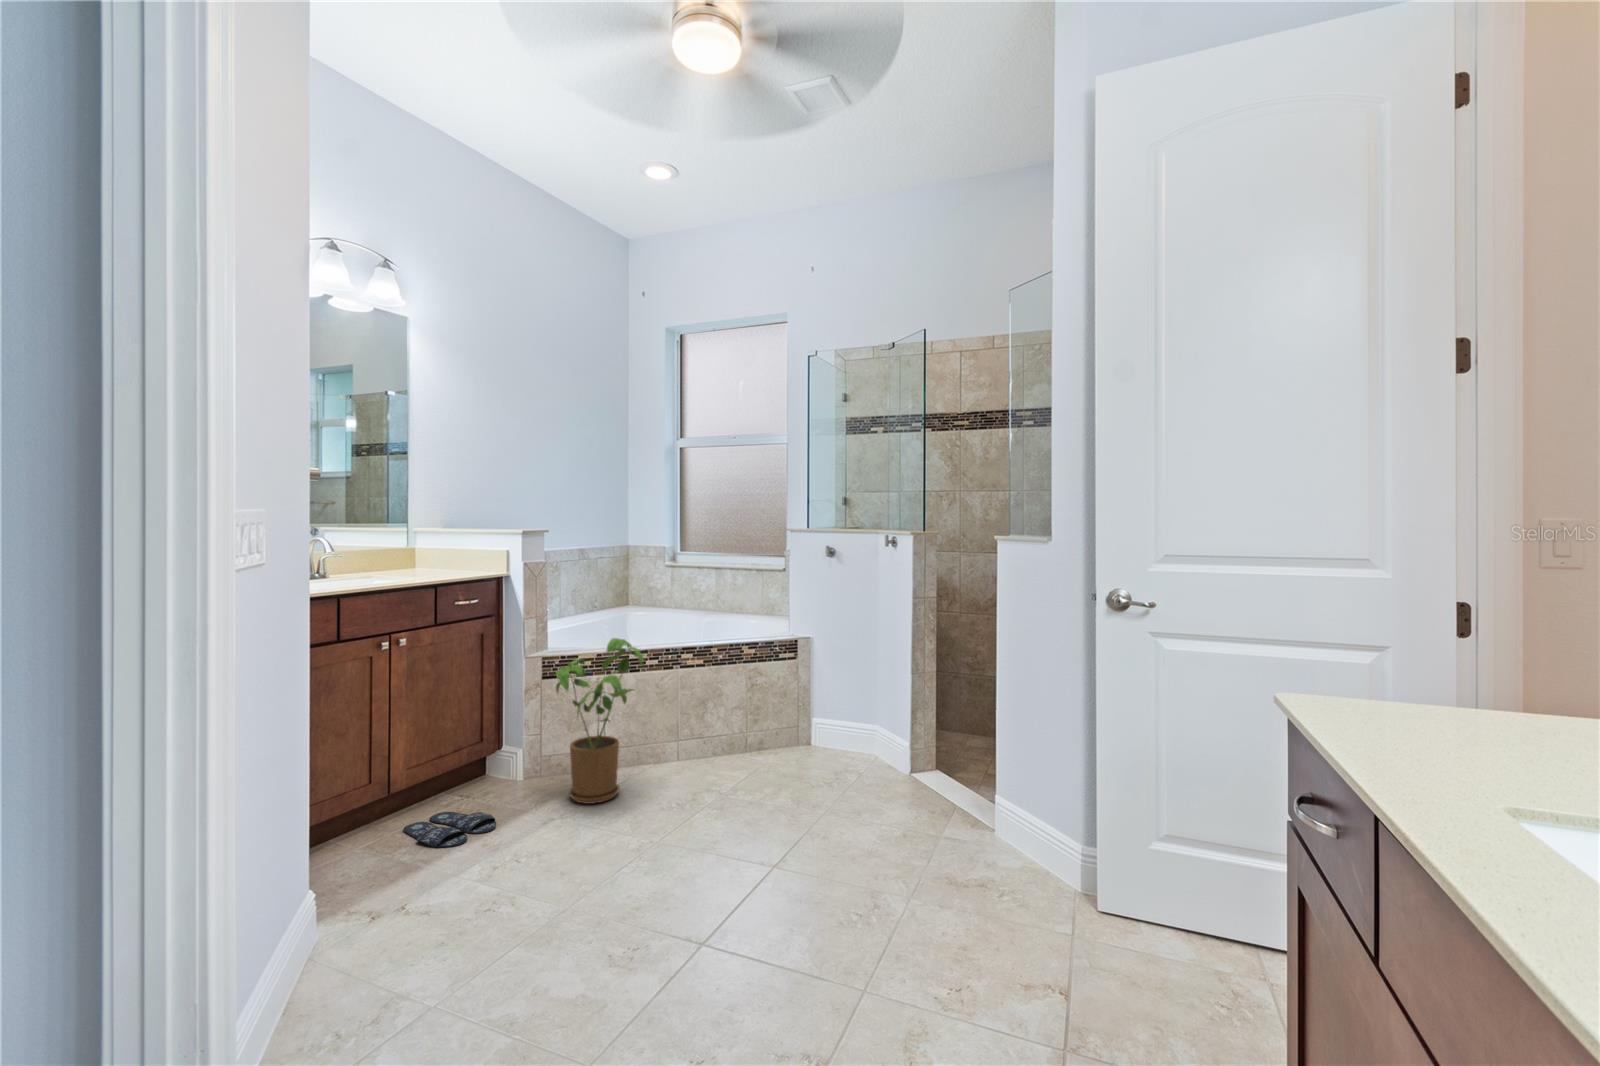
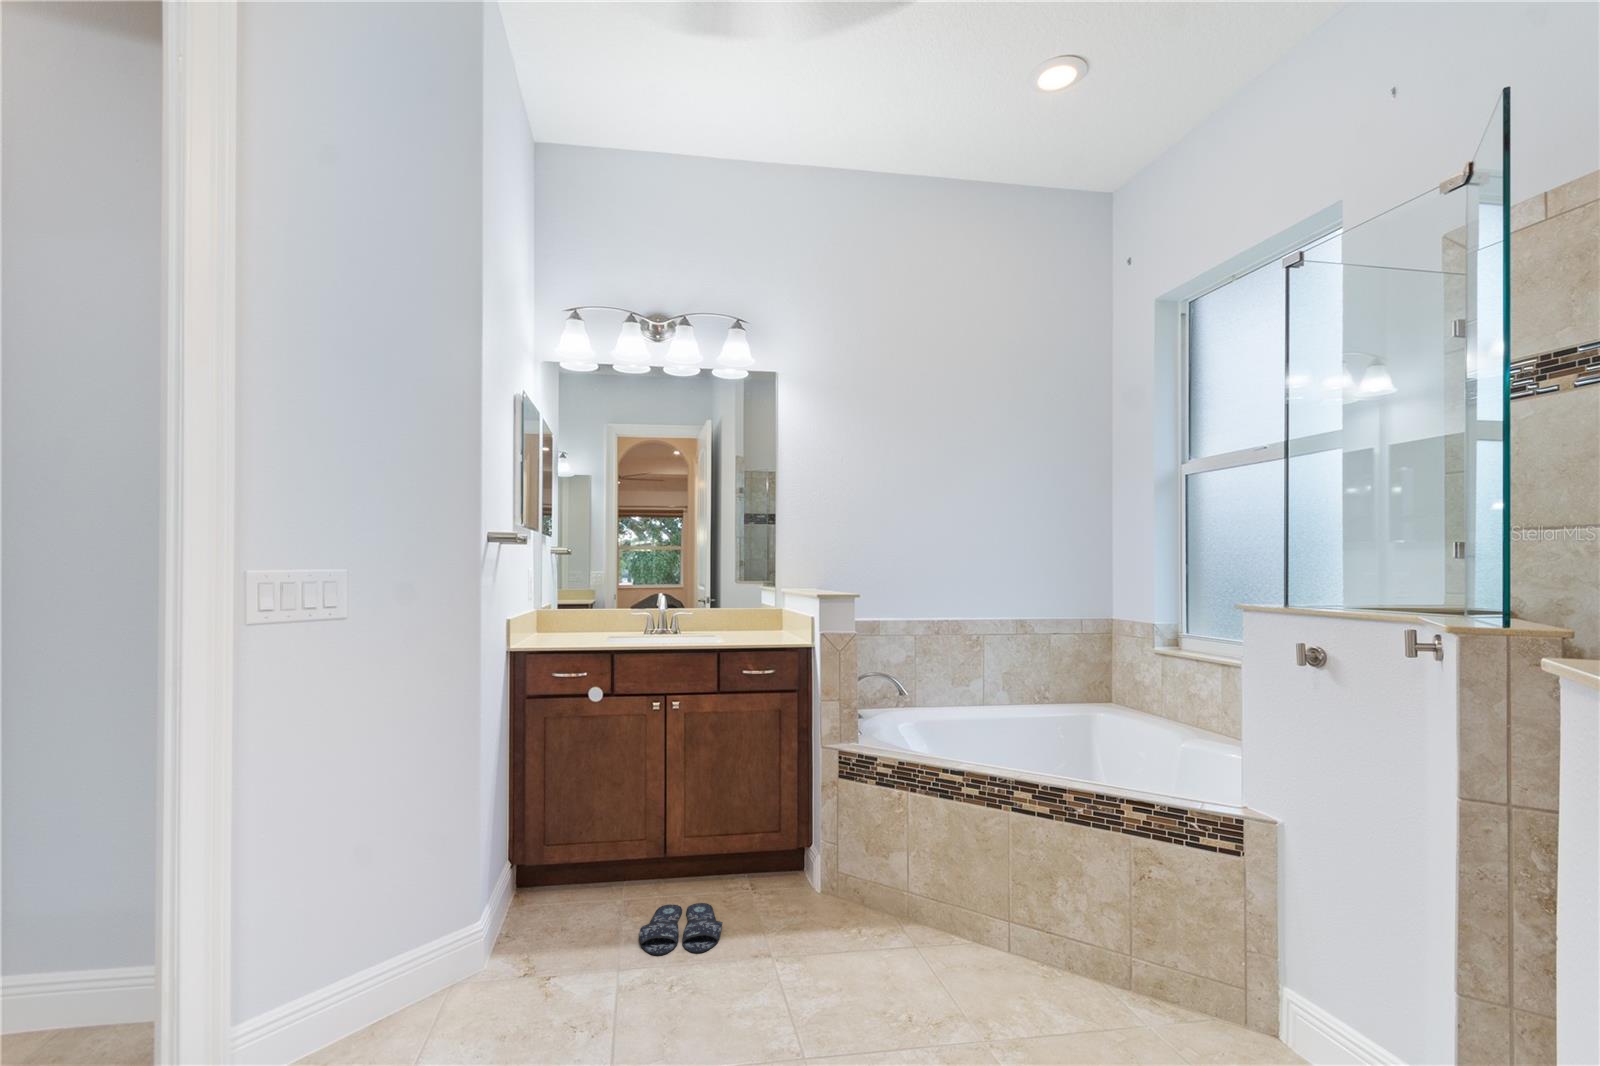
house plant: present [556,638,645,804] -> none [794,747,920,979]

